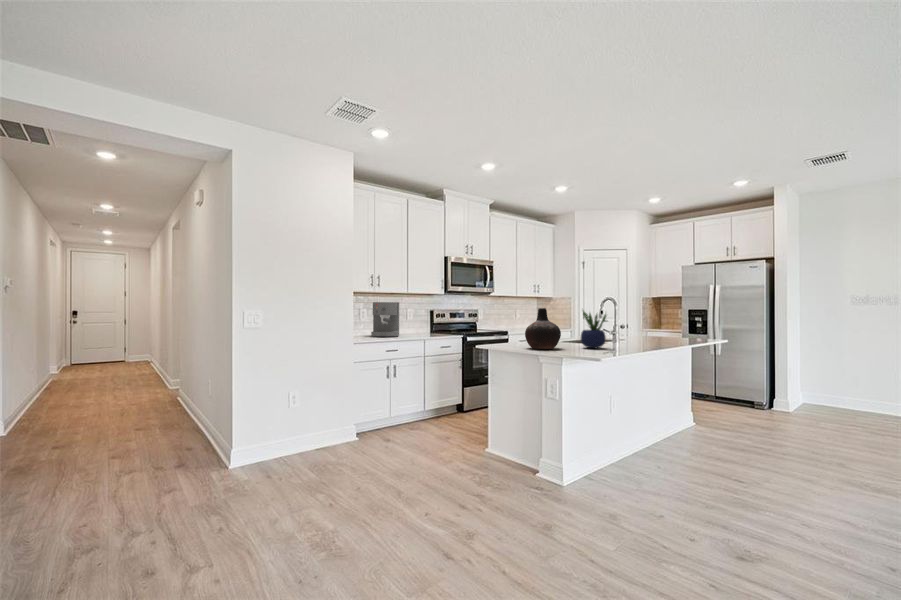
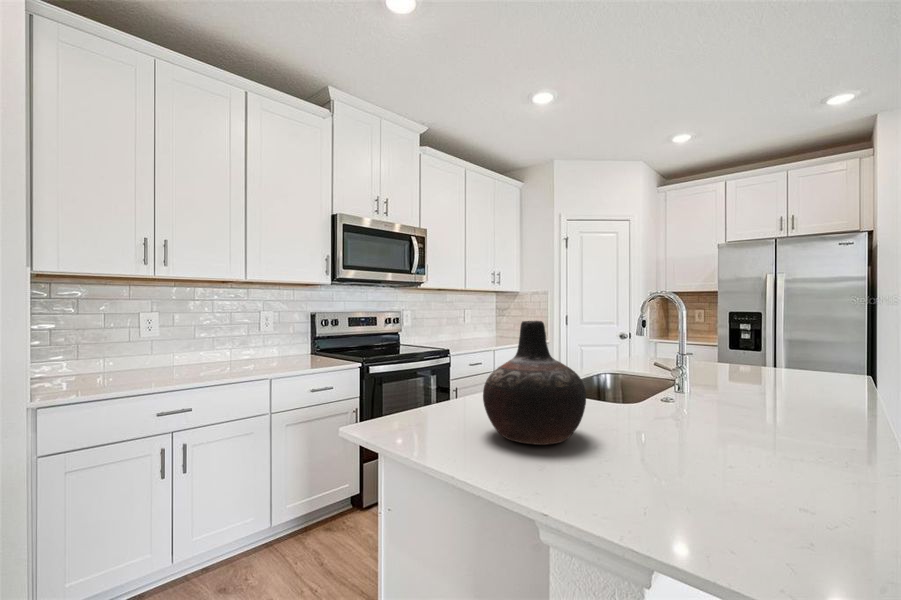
coffee maker: present [371,302,399,337] -> none [156,299,232,373]
potted plant: present [581,311,607,348] -> none [633,319,721,433]

